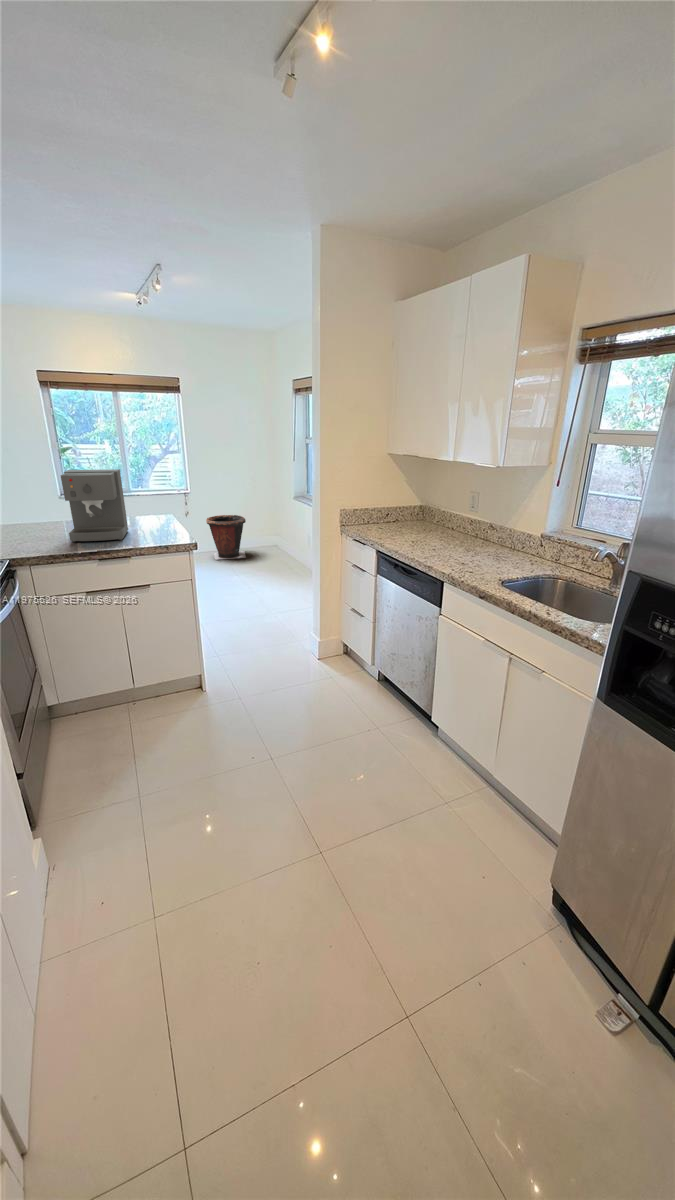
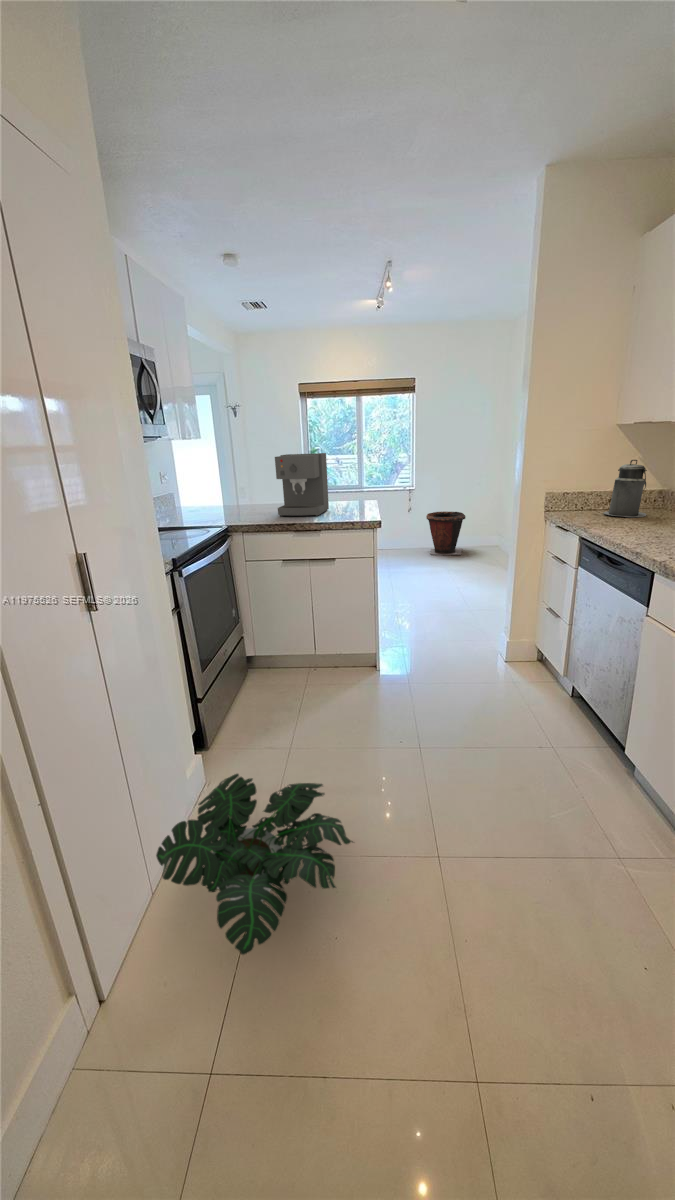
canister: none [385,484,416,530] -> present [603,460,647,517]
potted plant: none [45,825,263,1019] -> present [156,774,352,955]

